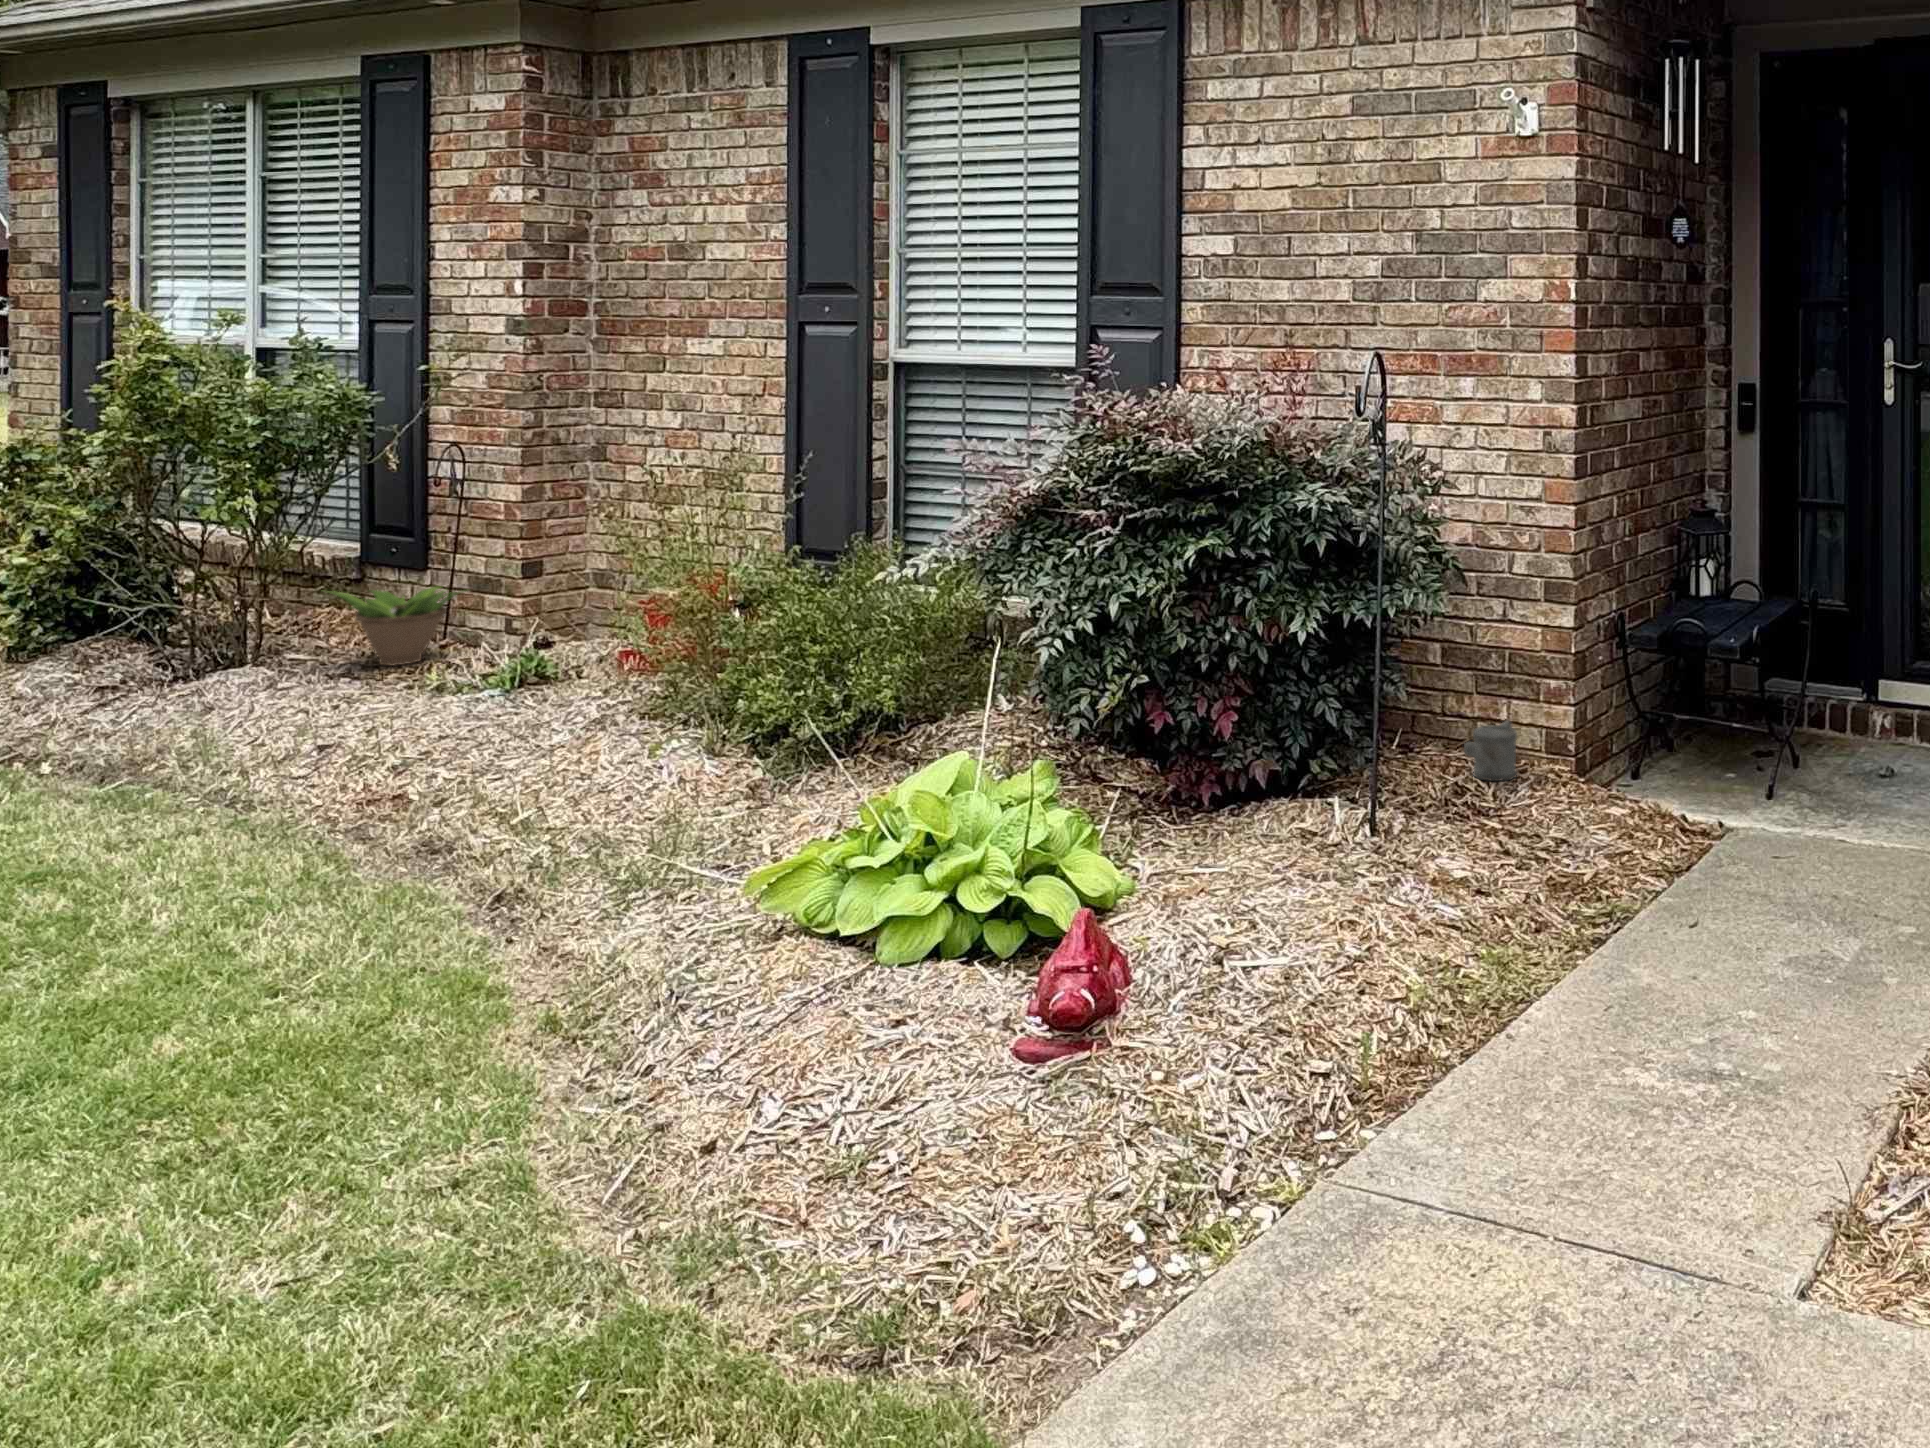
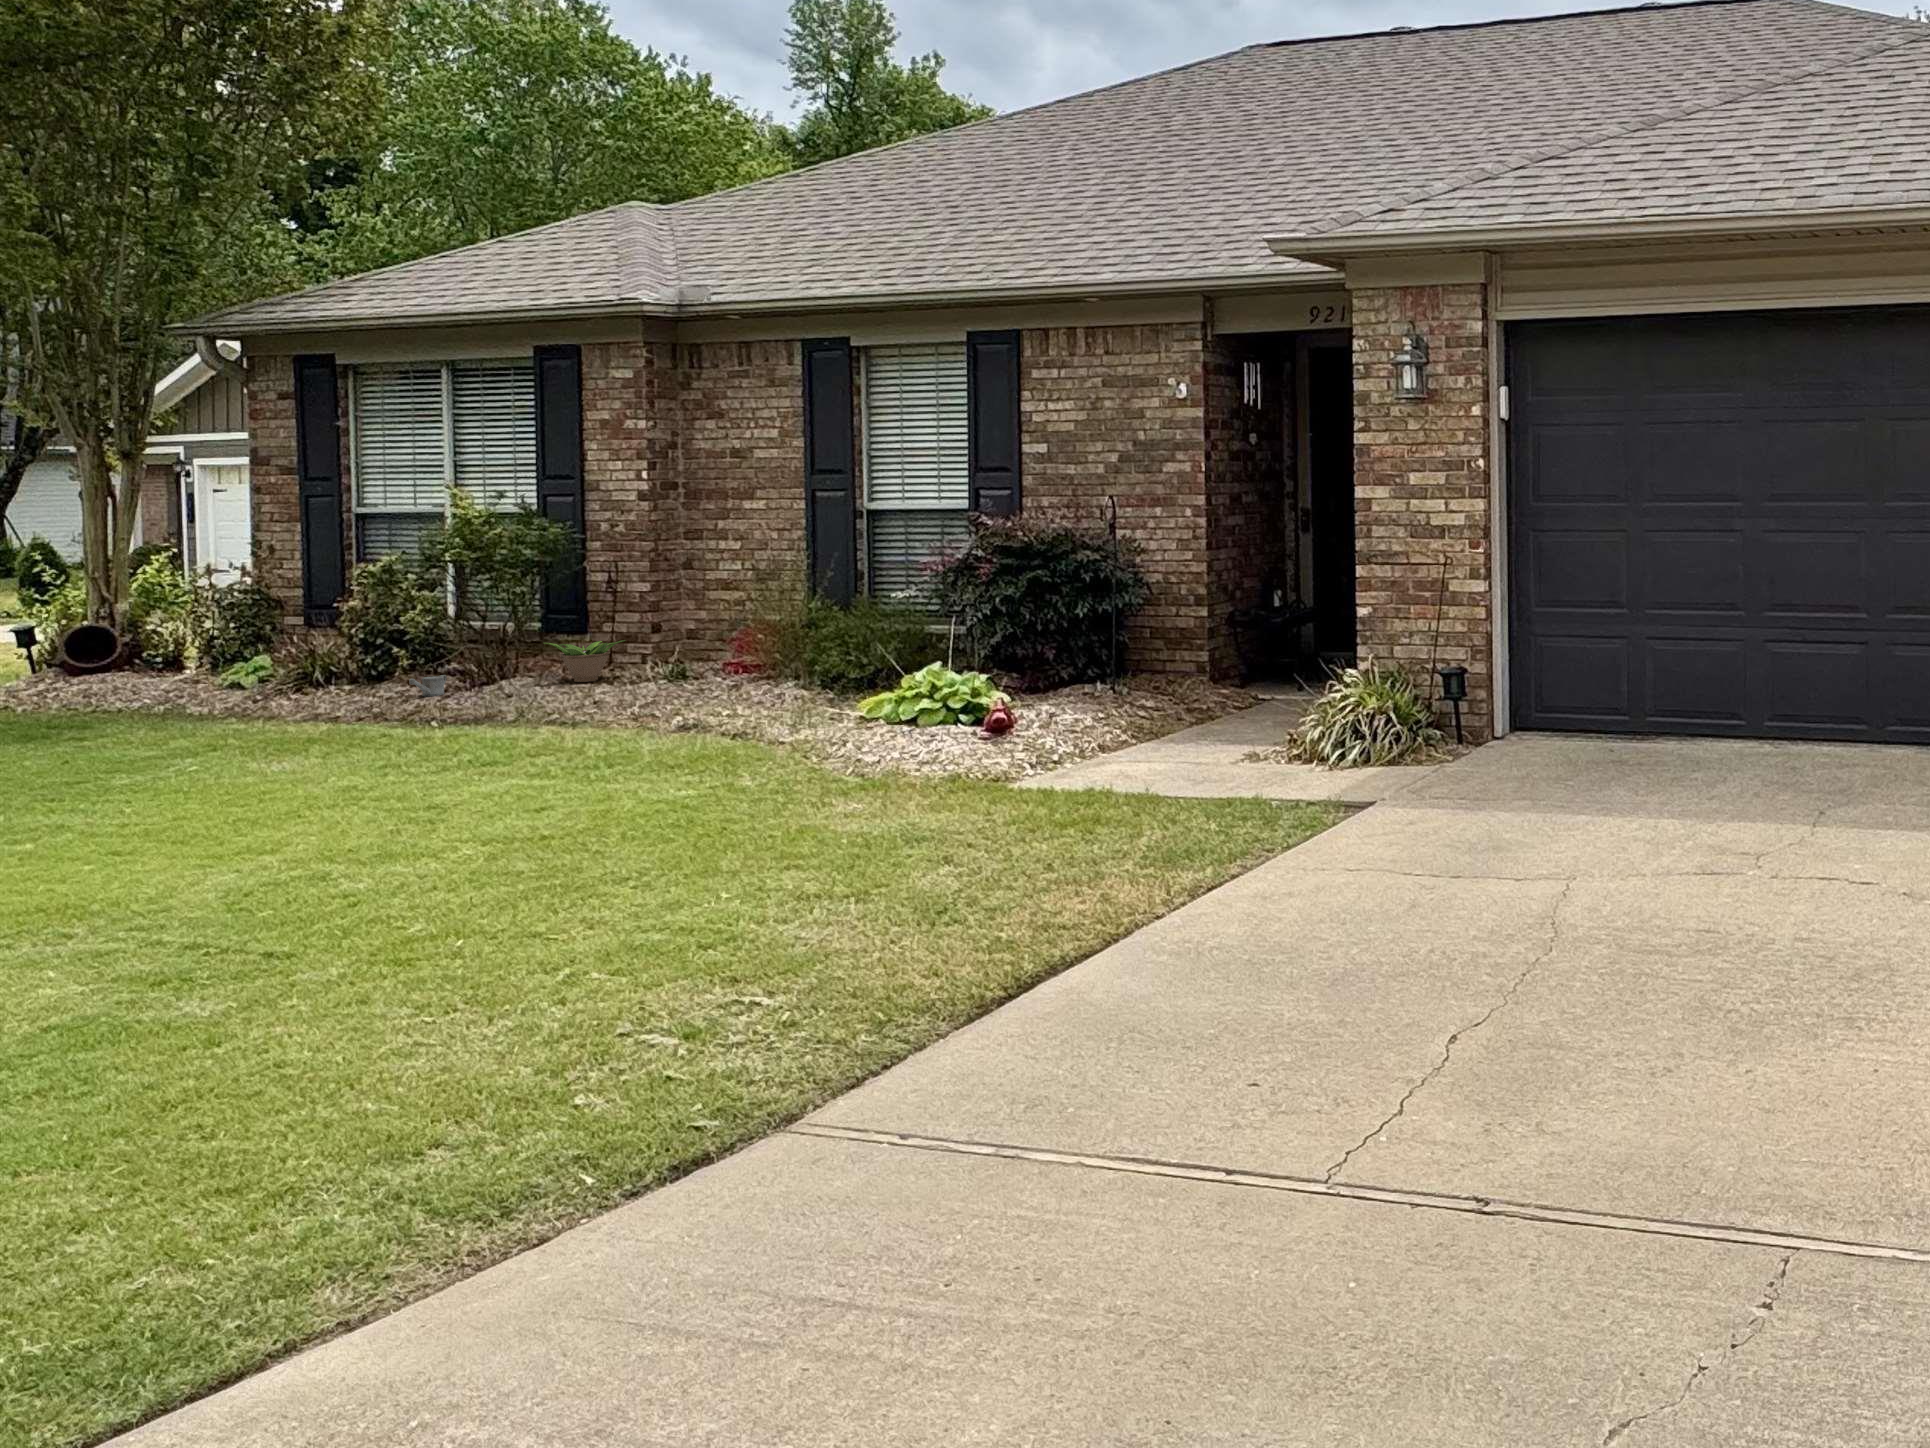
watering can: present [1464,720,1517,781] -> present [409,675,447,697]

